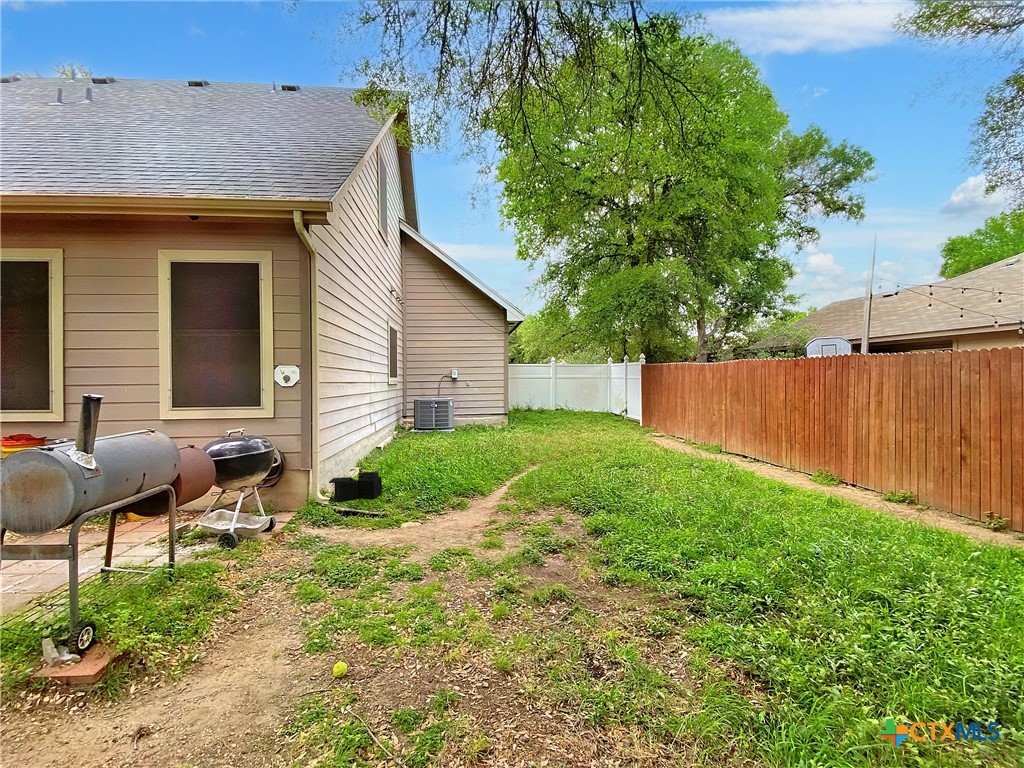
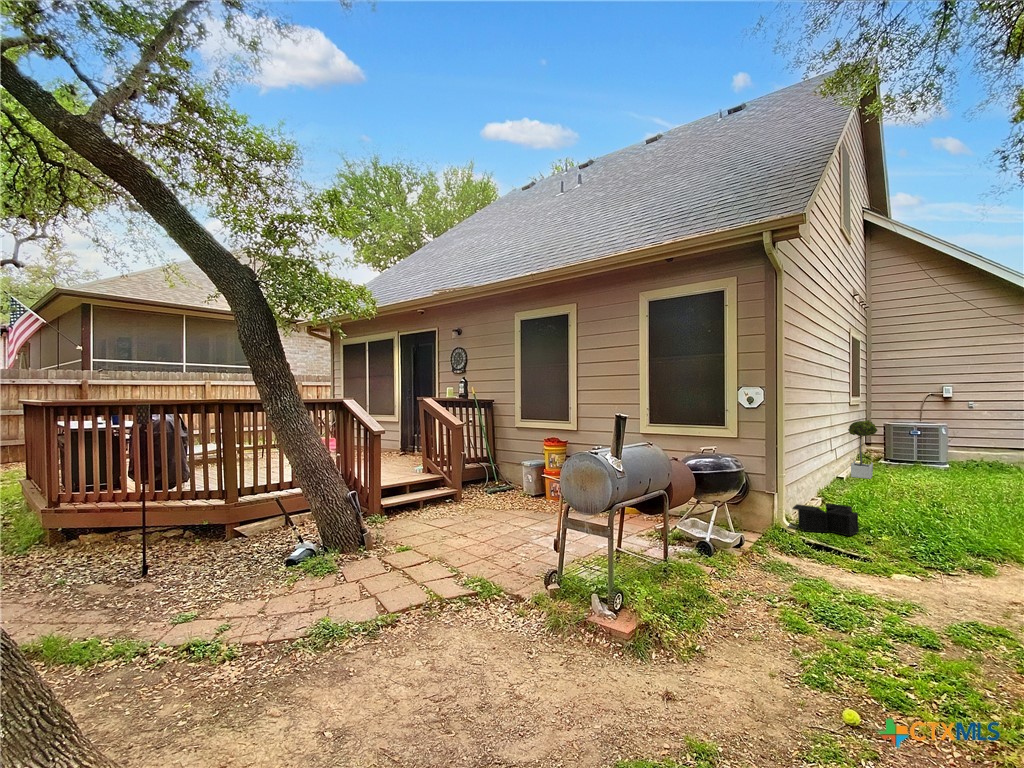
potted tree: none [386,397,407,447] -> present [848,420,877,479]

